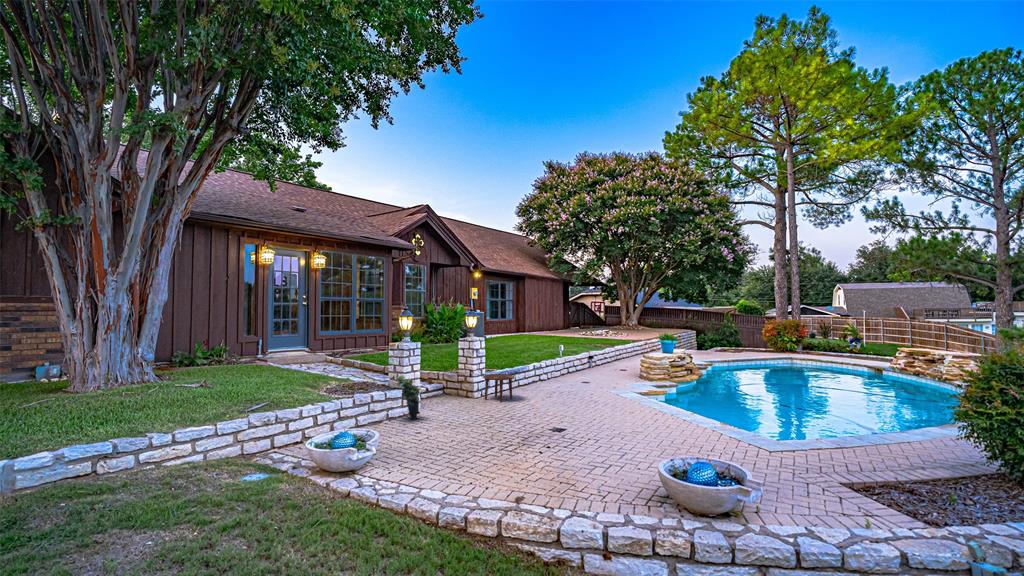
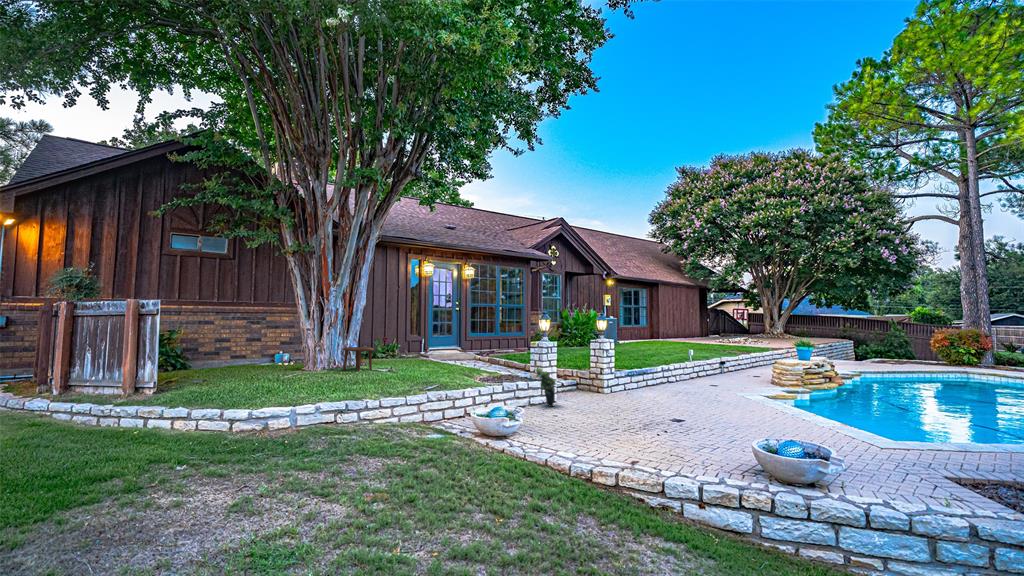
side table: present [483,374,515,402] -> present [342,347,374,372]

